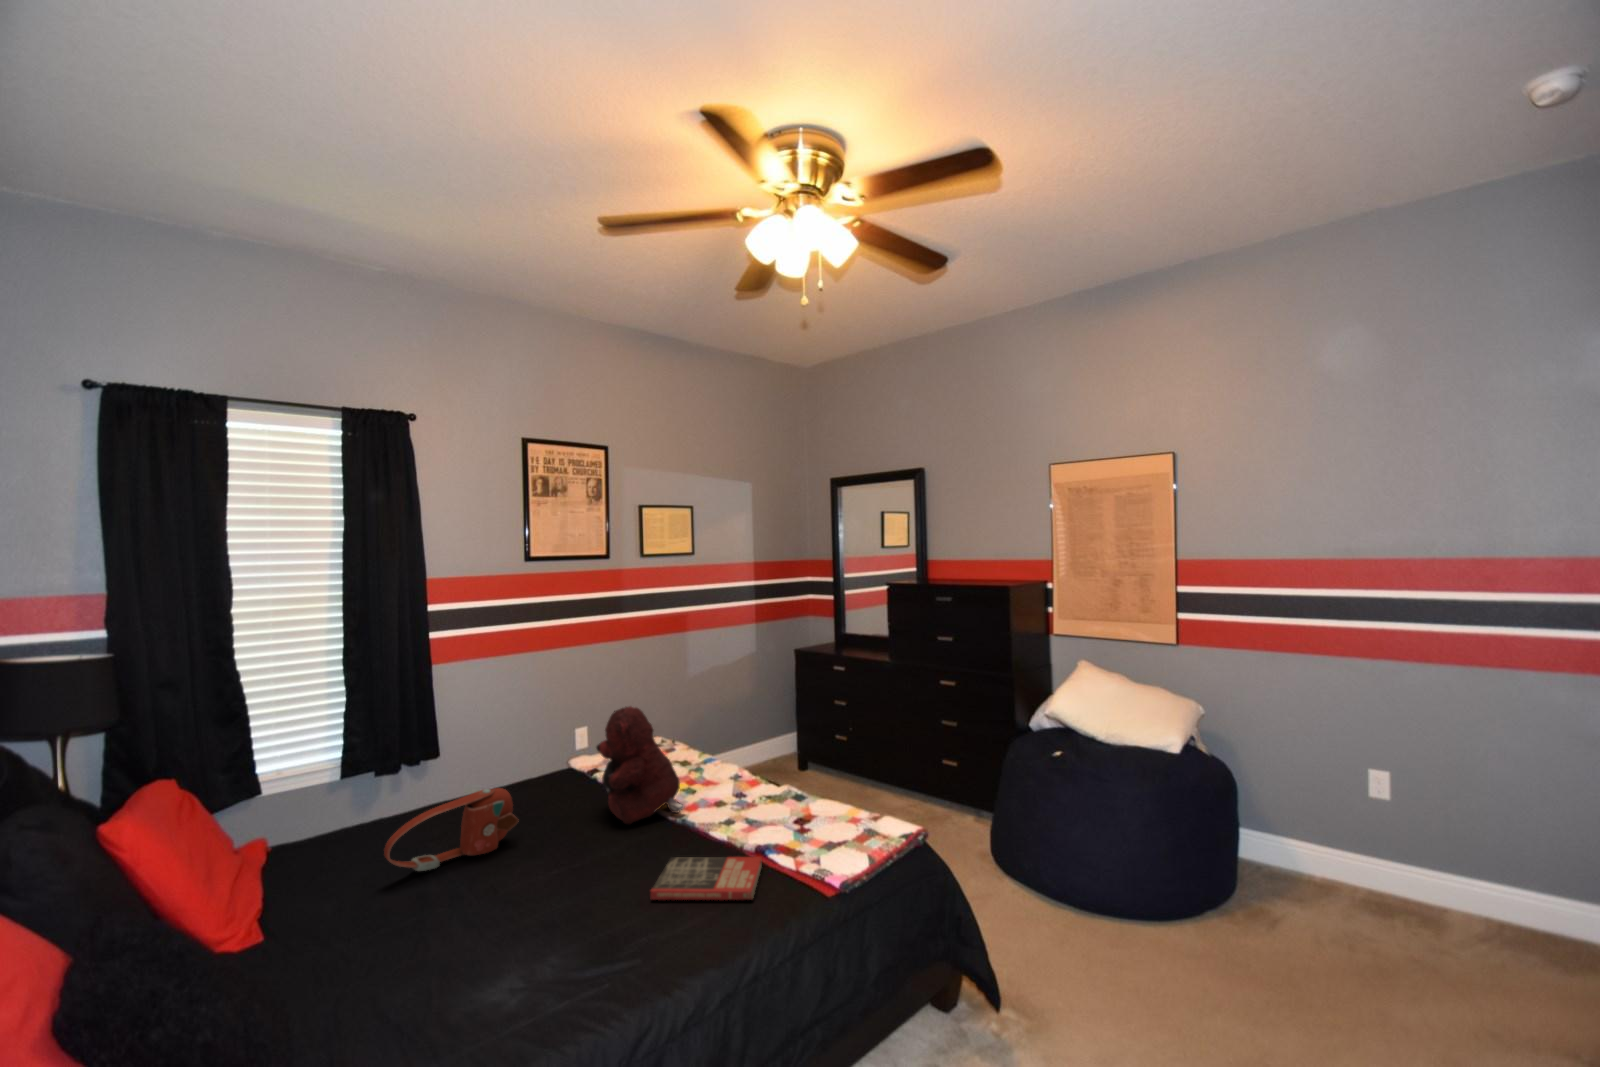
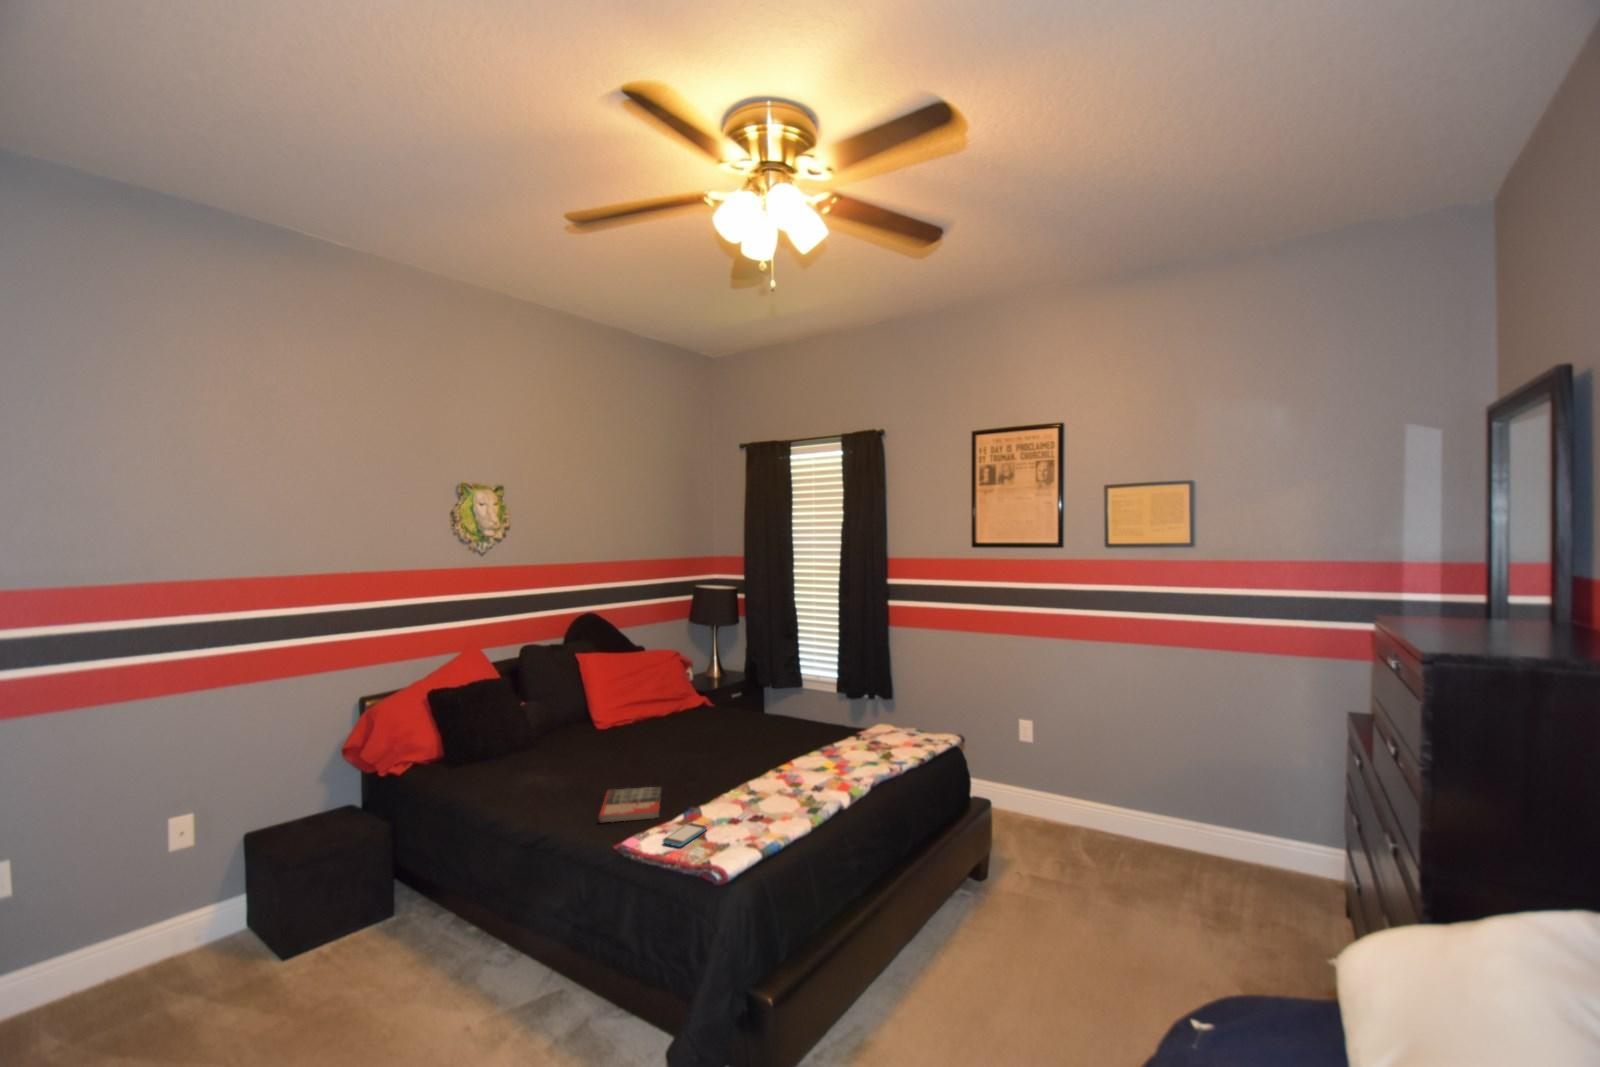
teddy bear: present [596,706,684,824] -> none [724,679,792,777]
handbag: present [384,788,519,871] -> none [638,706,708,747]
smartphone: none [801,836,857,859] -> present [662,823,707,847]

